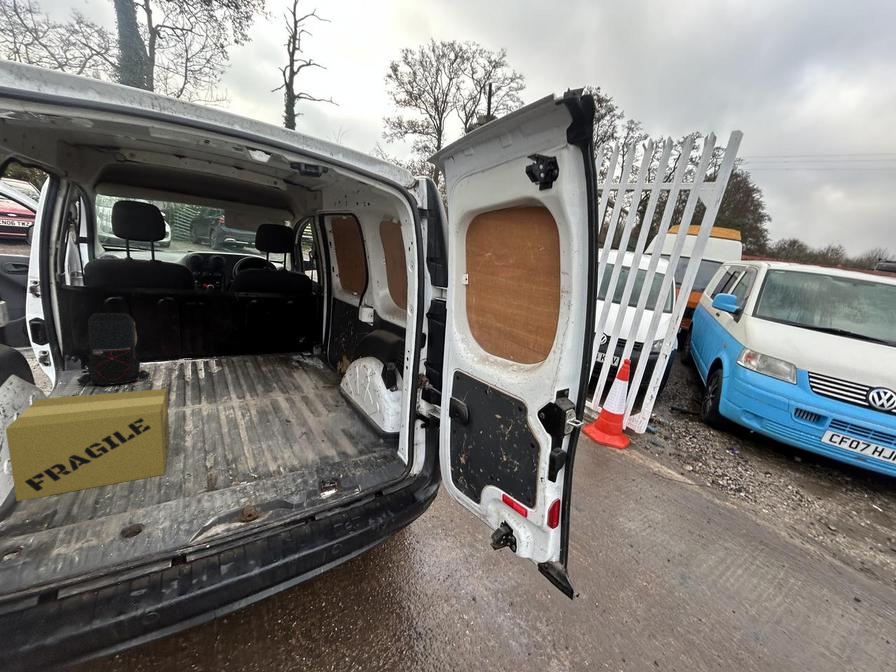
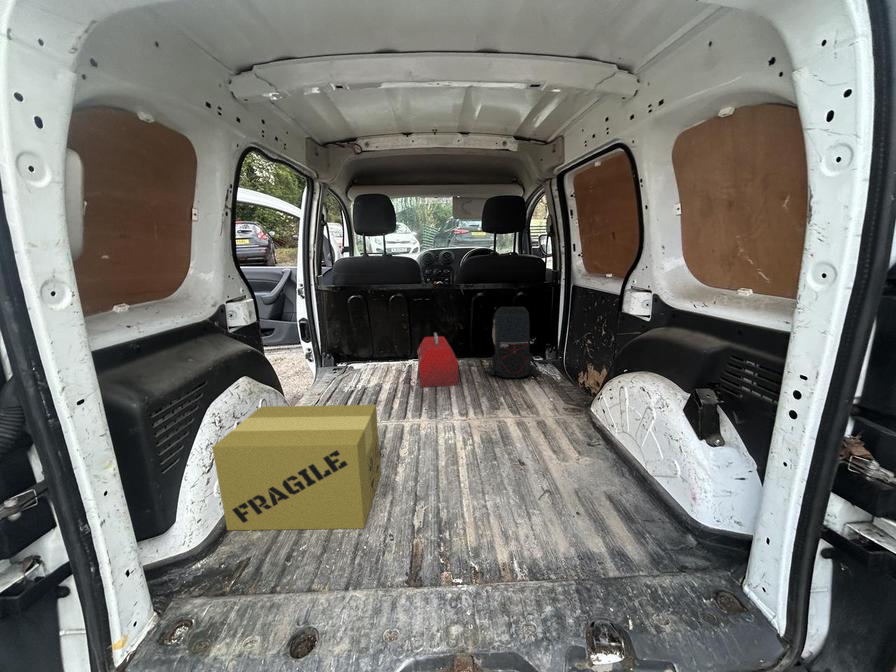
backpack: present [77,313,150,385] -> present [485,307,539,378]
toolbox: none [190,333,234,382] -> present [417,333,458,387]

